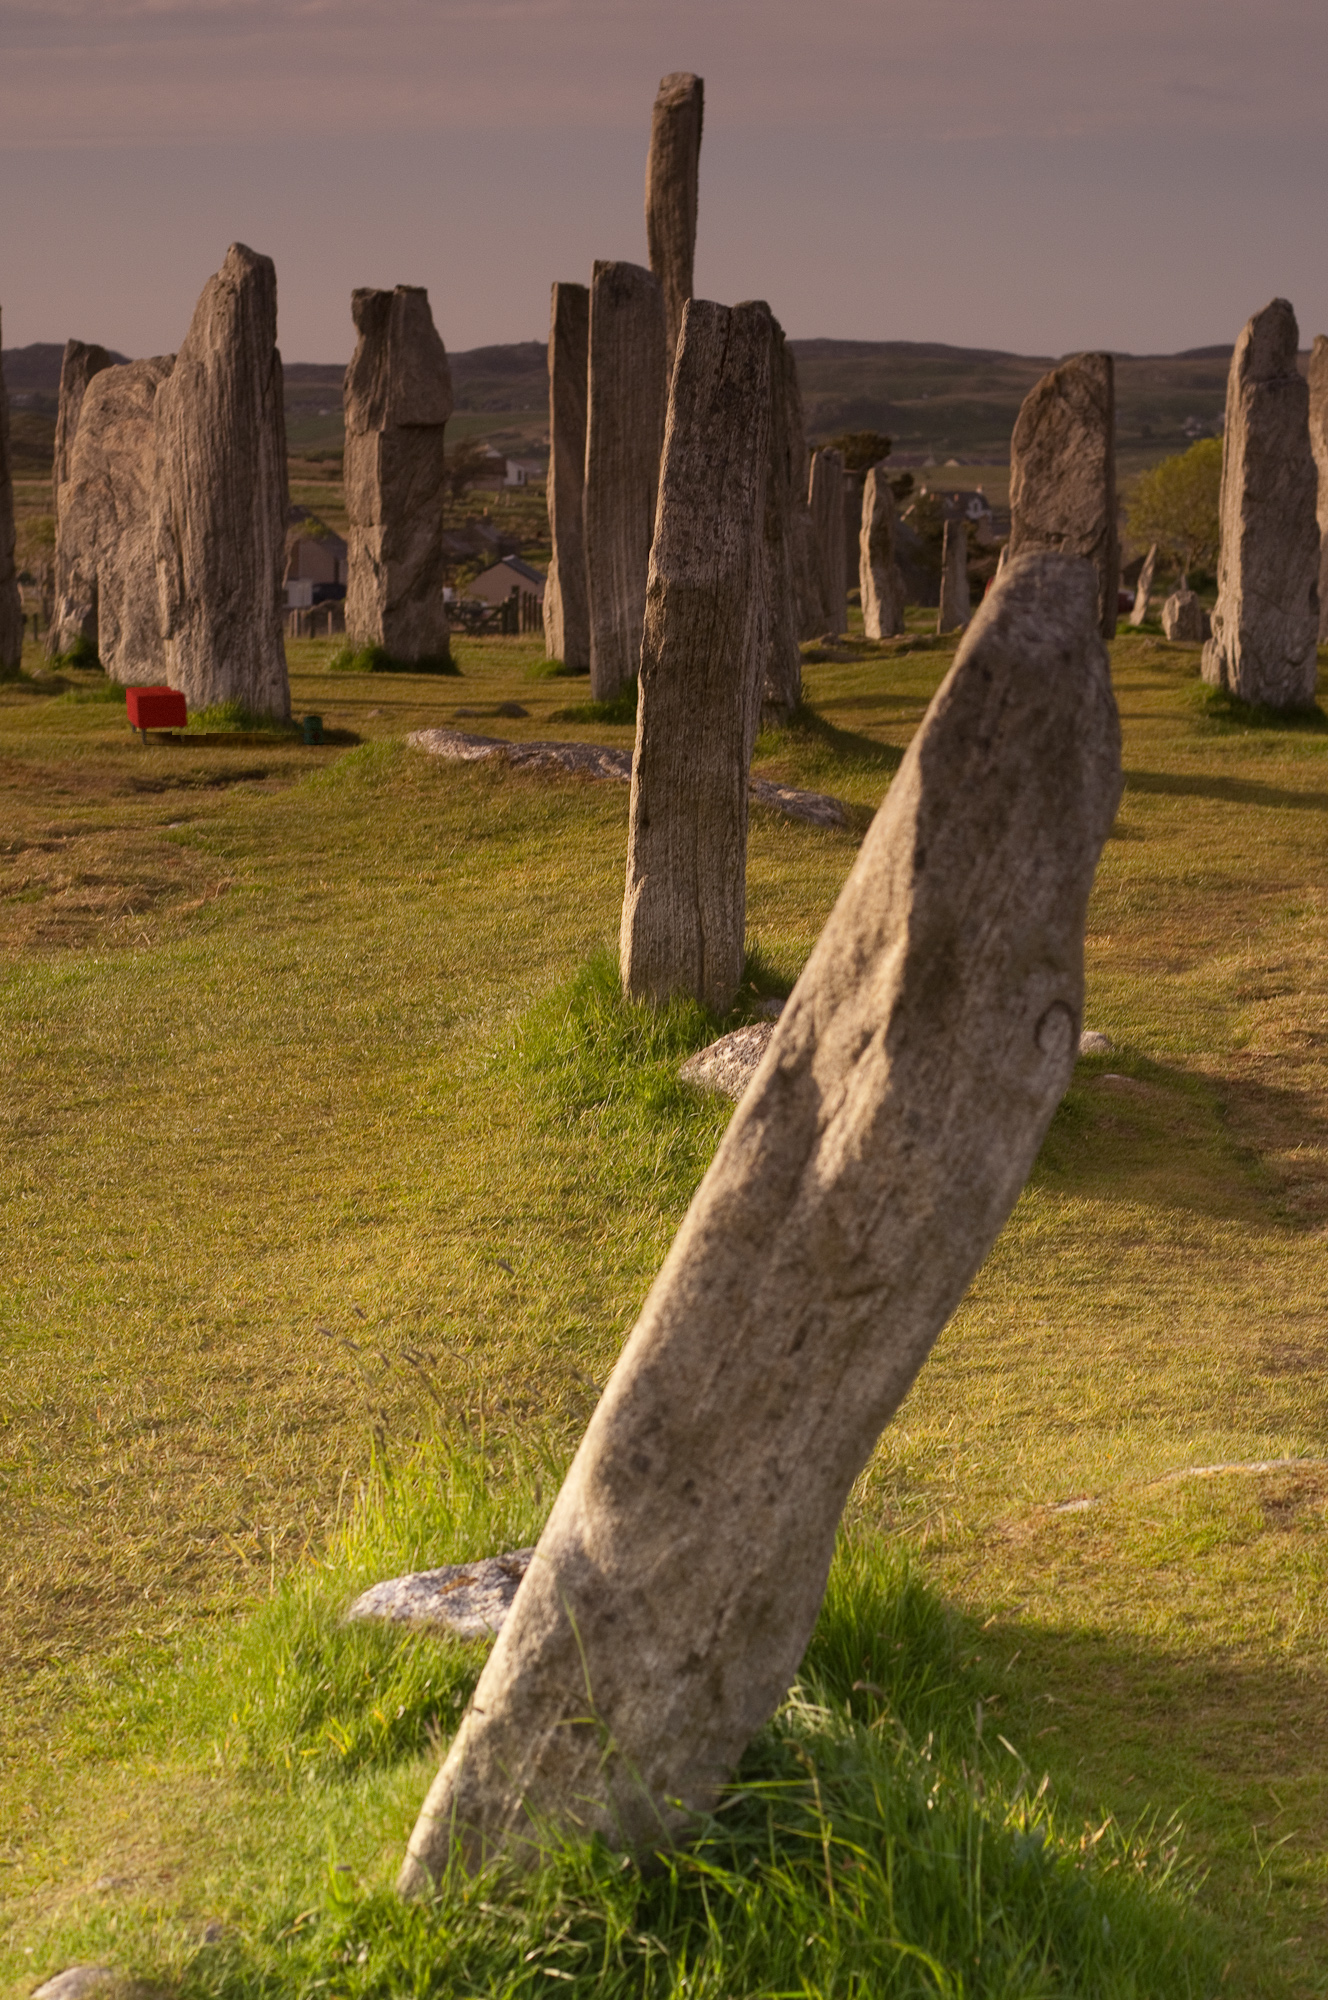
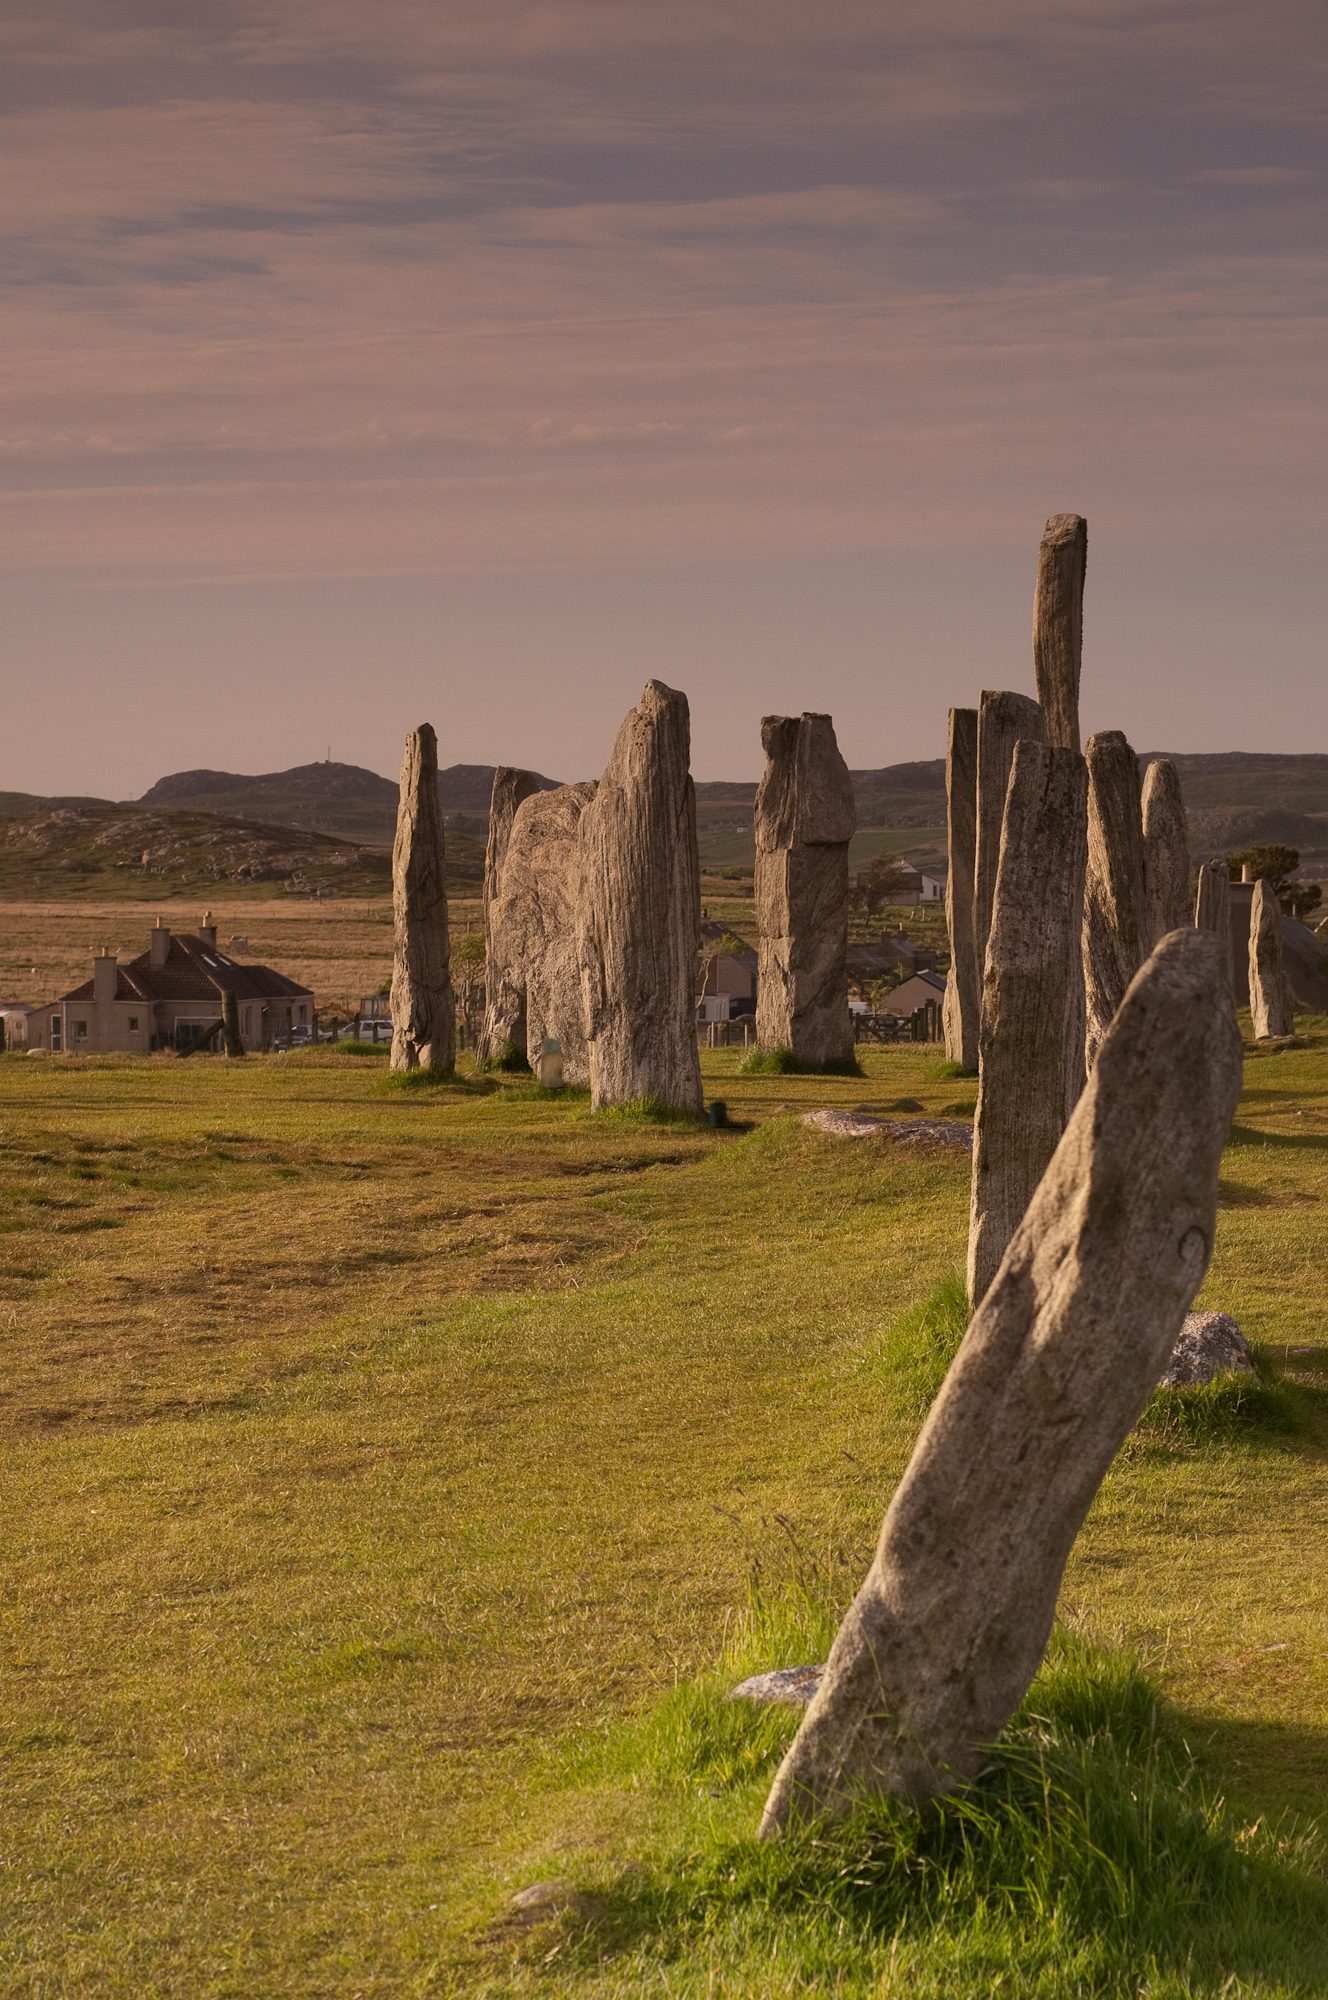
backpack: none [112,638,153,695] -> present [541,1038,572,1088]
bench: present [126,686,188,744] -> none [554,1077,608,1128]

